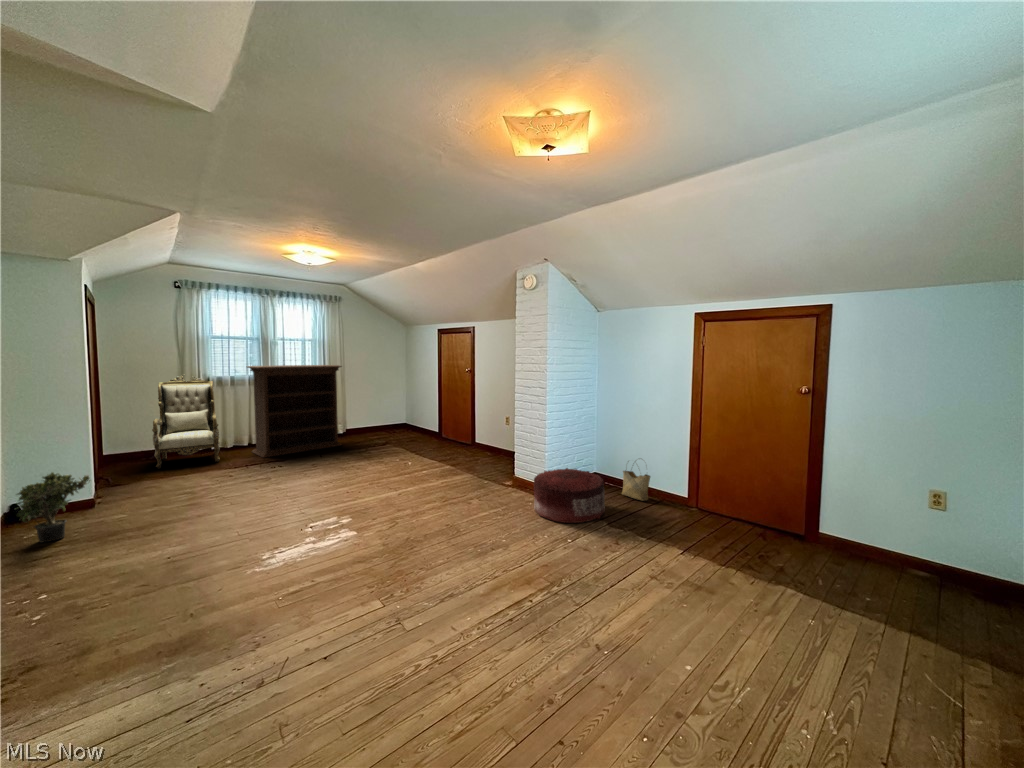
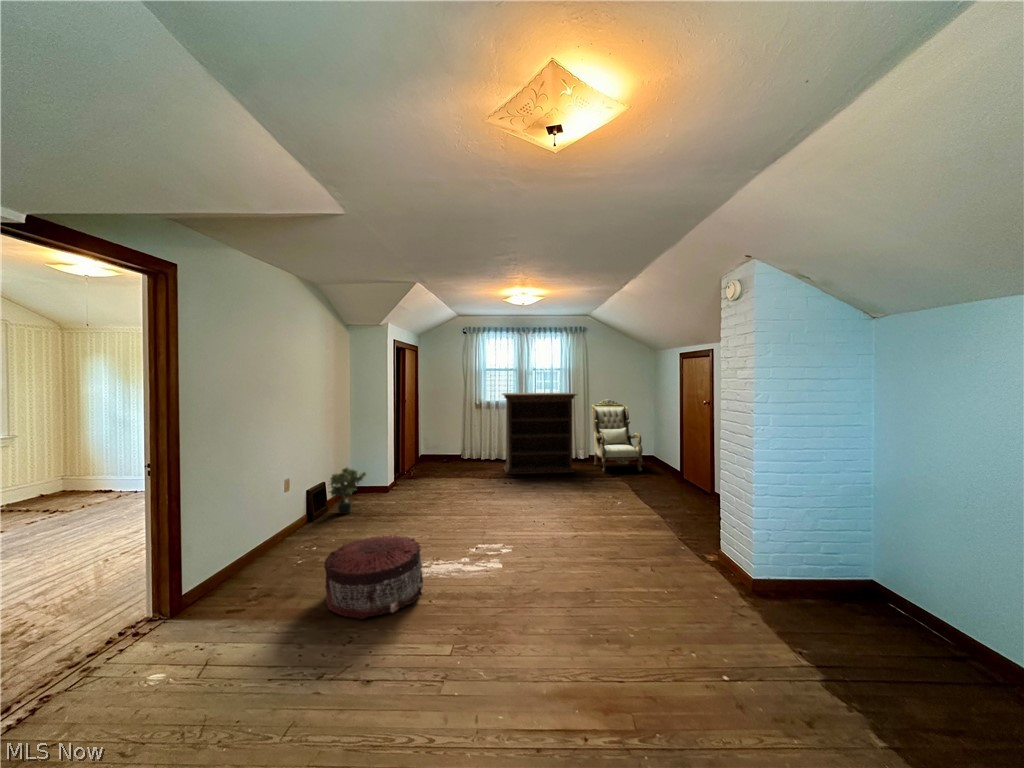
armchair: present [152,376,220,469] -> present [591,399,643,472]
pouf: present [534,468,605,523] -> present [324,535,423,619]
woven basket: present [622,470,650,501] -> none [901,576,966,662]

